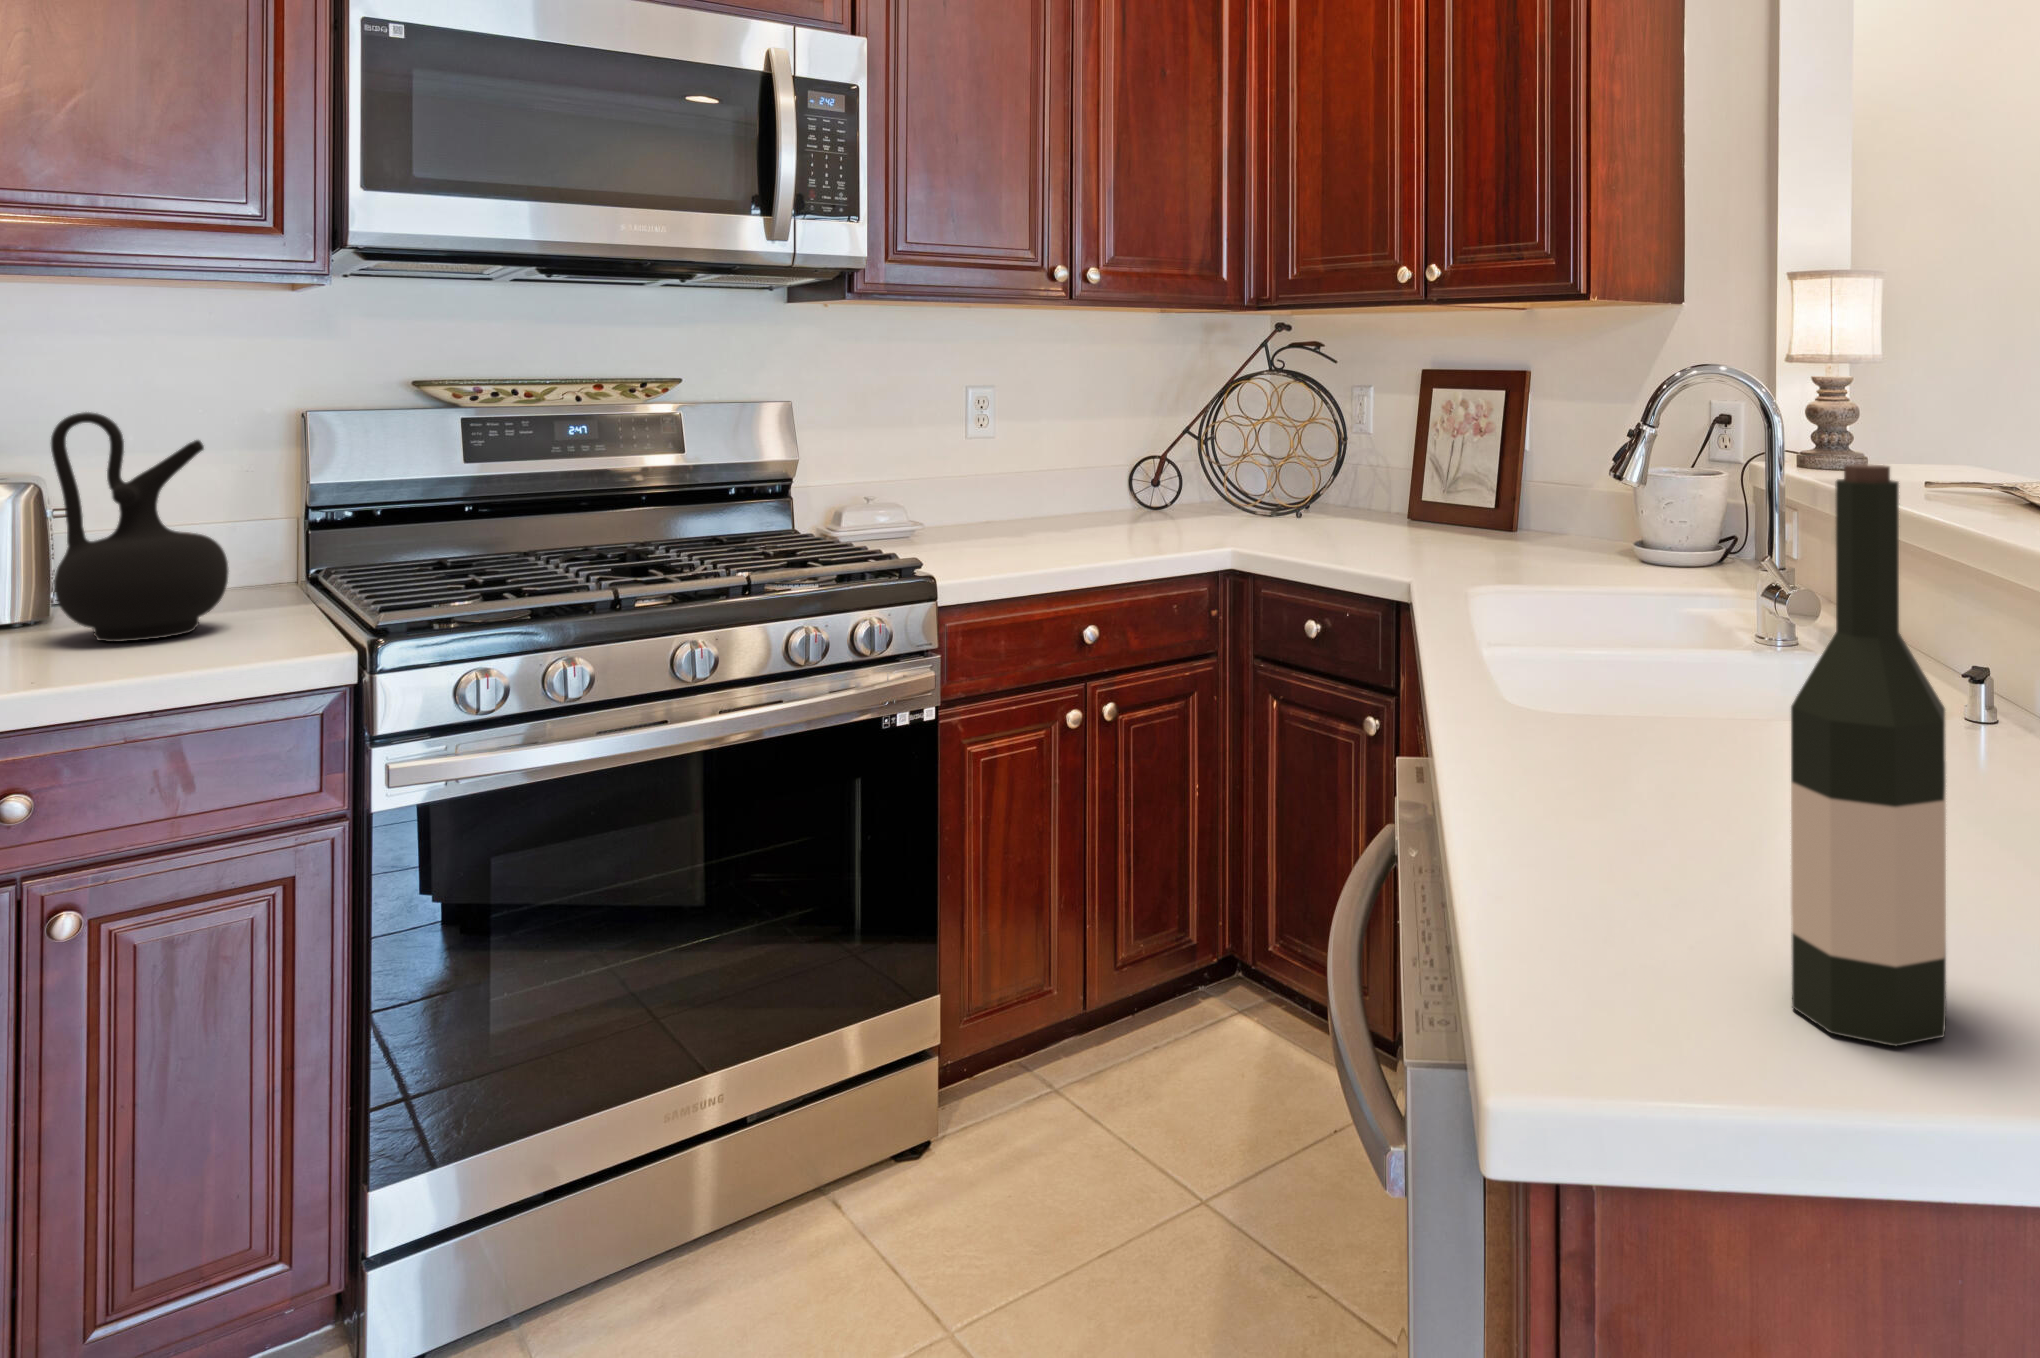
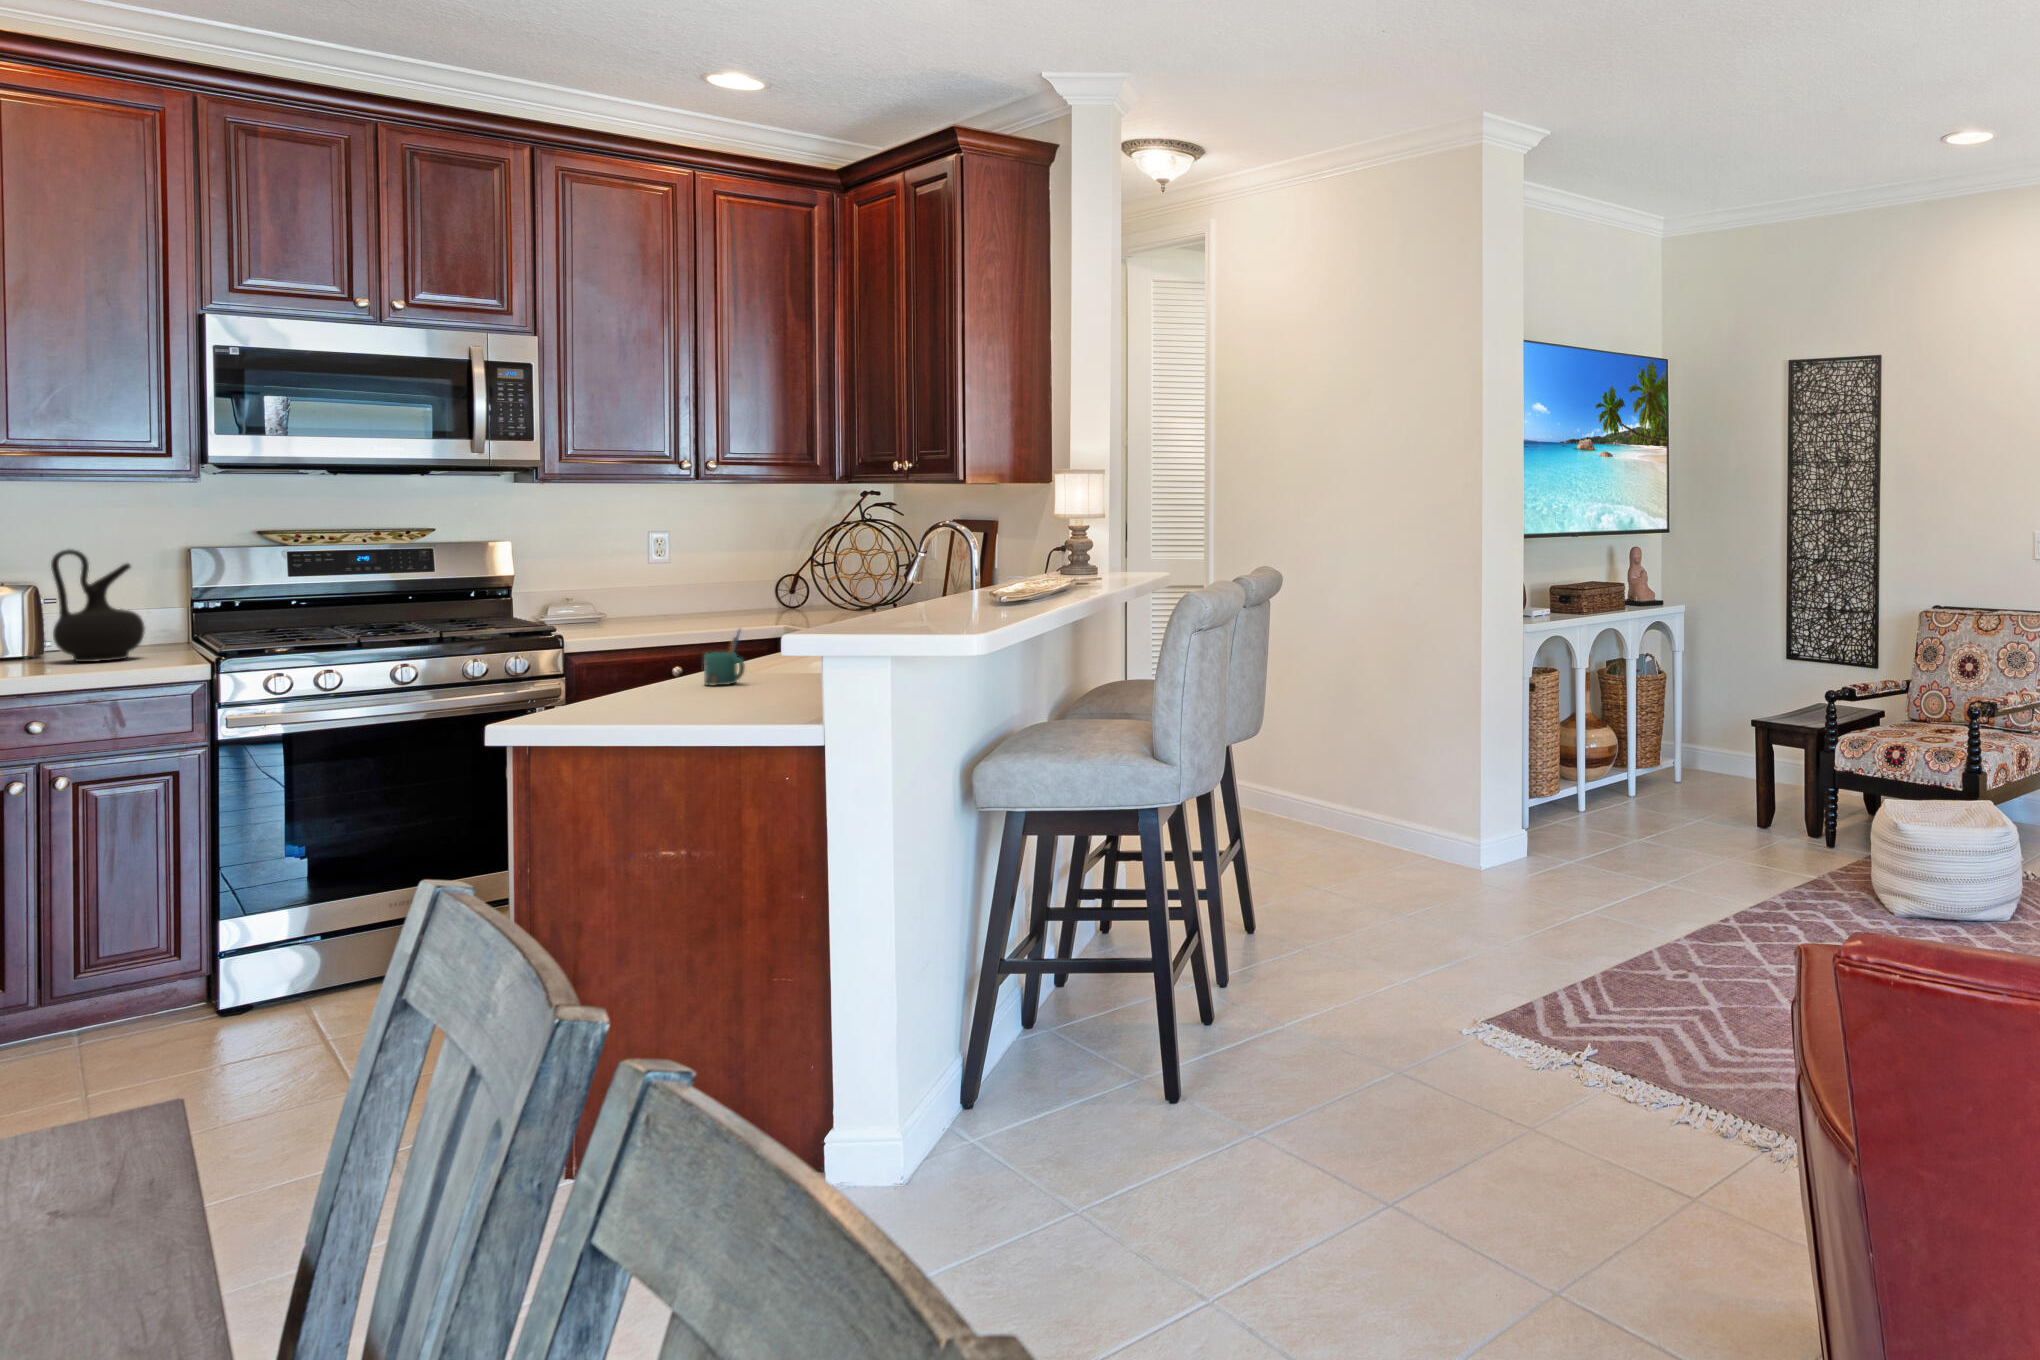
wine bottle: present [1791,464,1946,1046] -> none [612,556,660,714]
mug: none [1638,642,1755,804] -> present [704,630,745,685]

